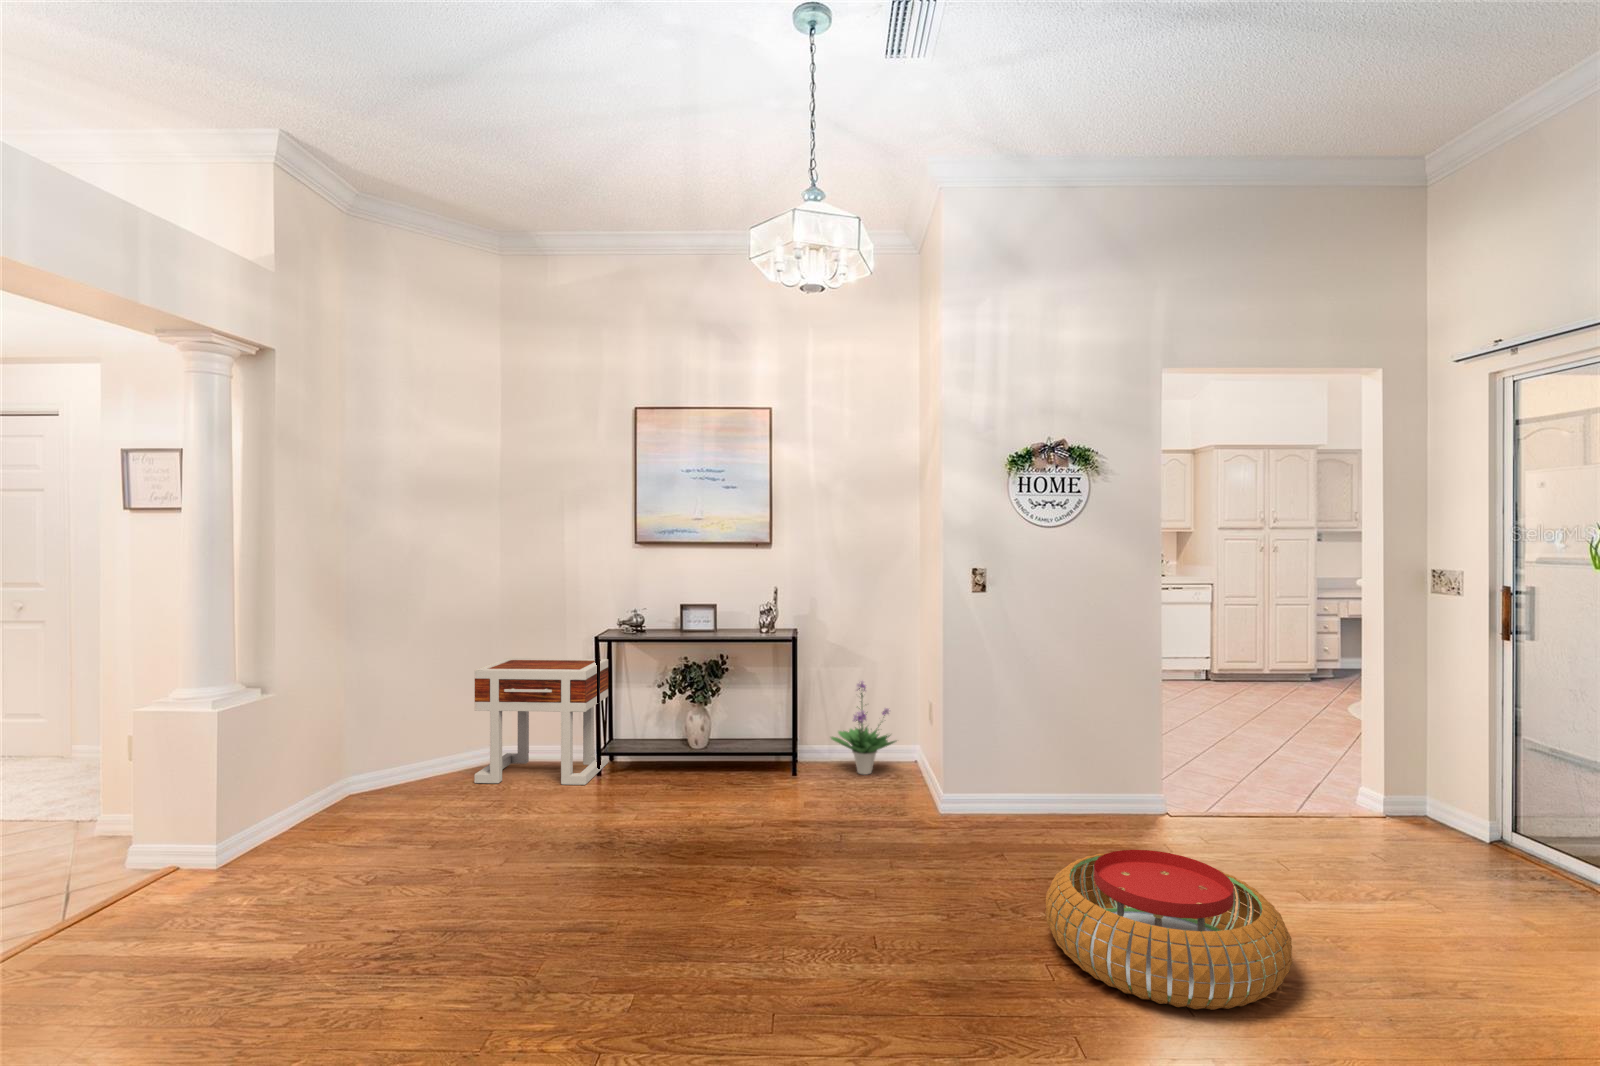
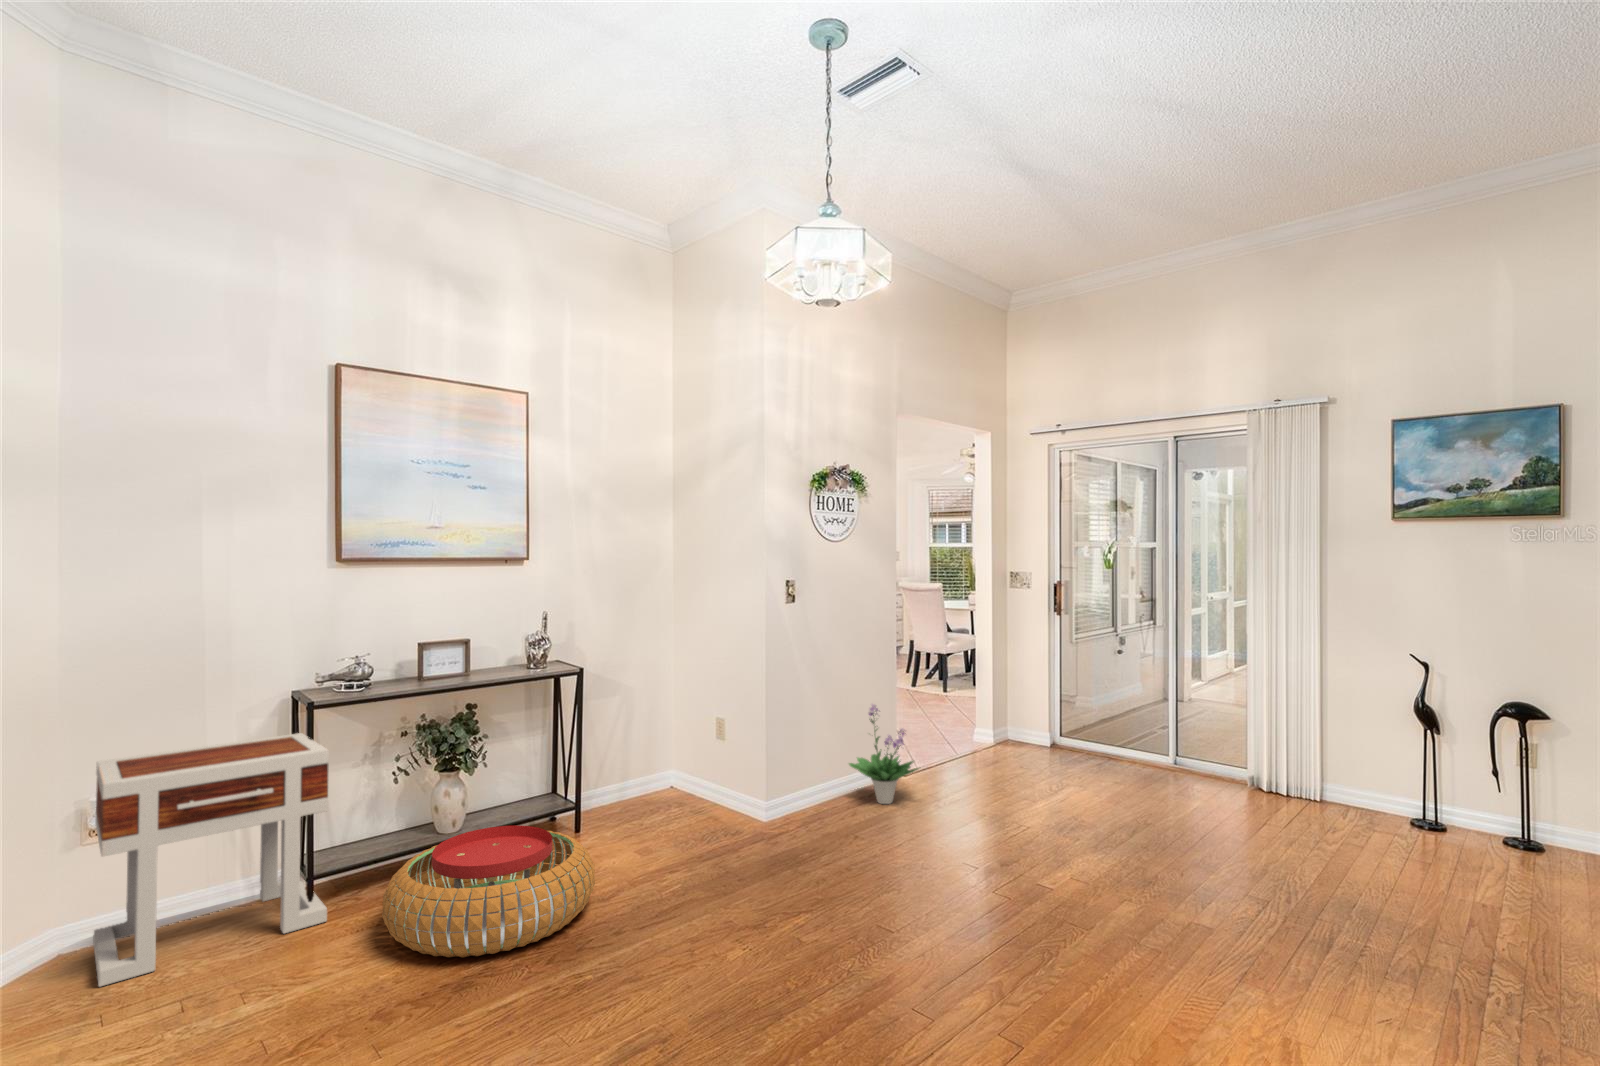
potted plant: present [831,681,896,774] -> present [849,704,918,804]
pouf: present [1045,850,1292,1010] -> present [382,825,595,957]

